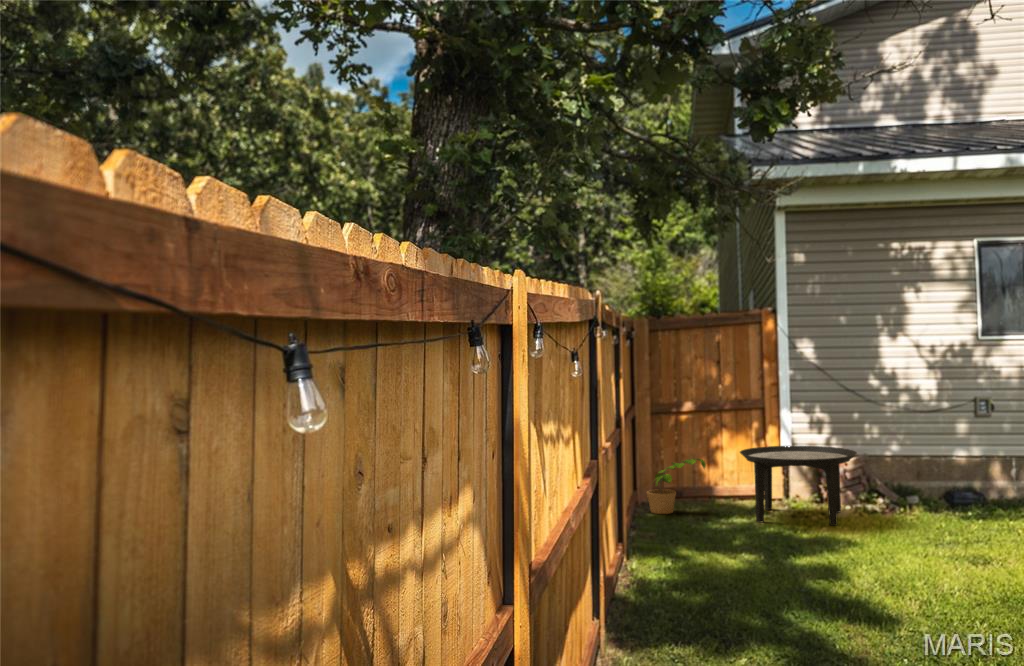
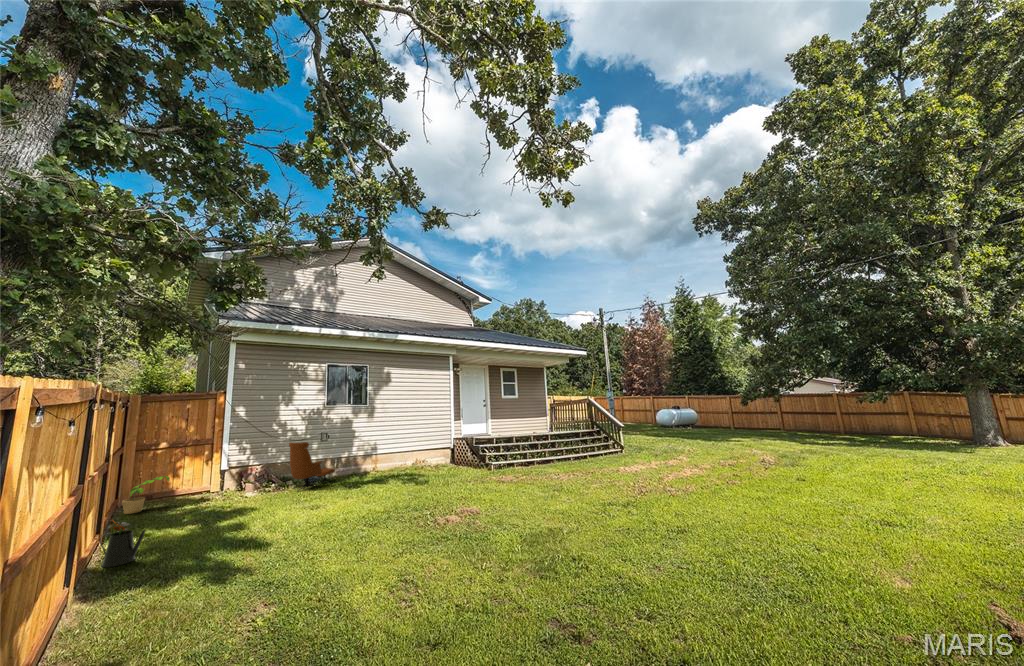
lounge chair: none [905,416,1015,524] -> present [289,442,335,490]
round table: present [740,446,857,526] -> none [194,461,263,507]
watering can: none [628,519,685,597] -> present [100,522,145,567]

